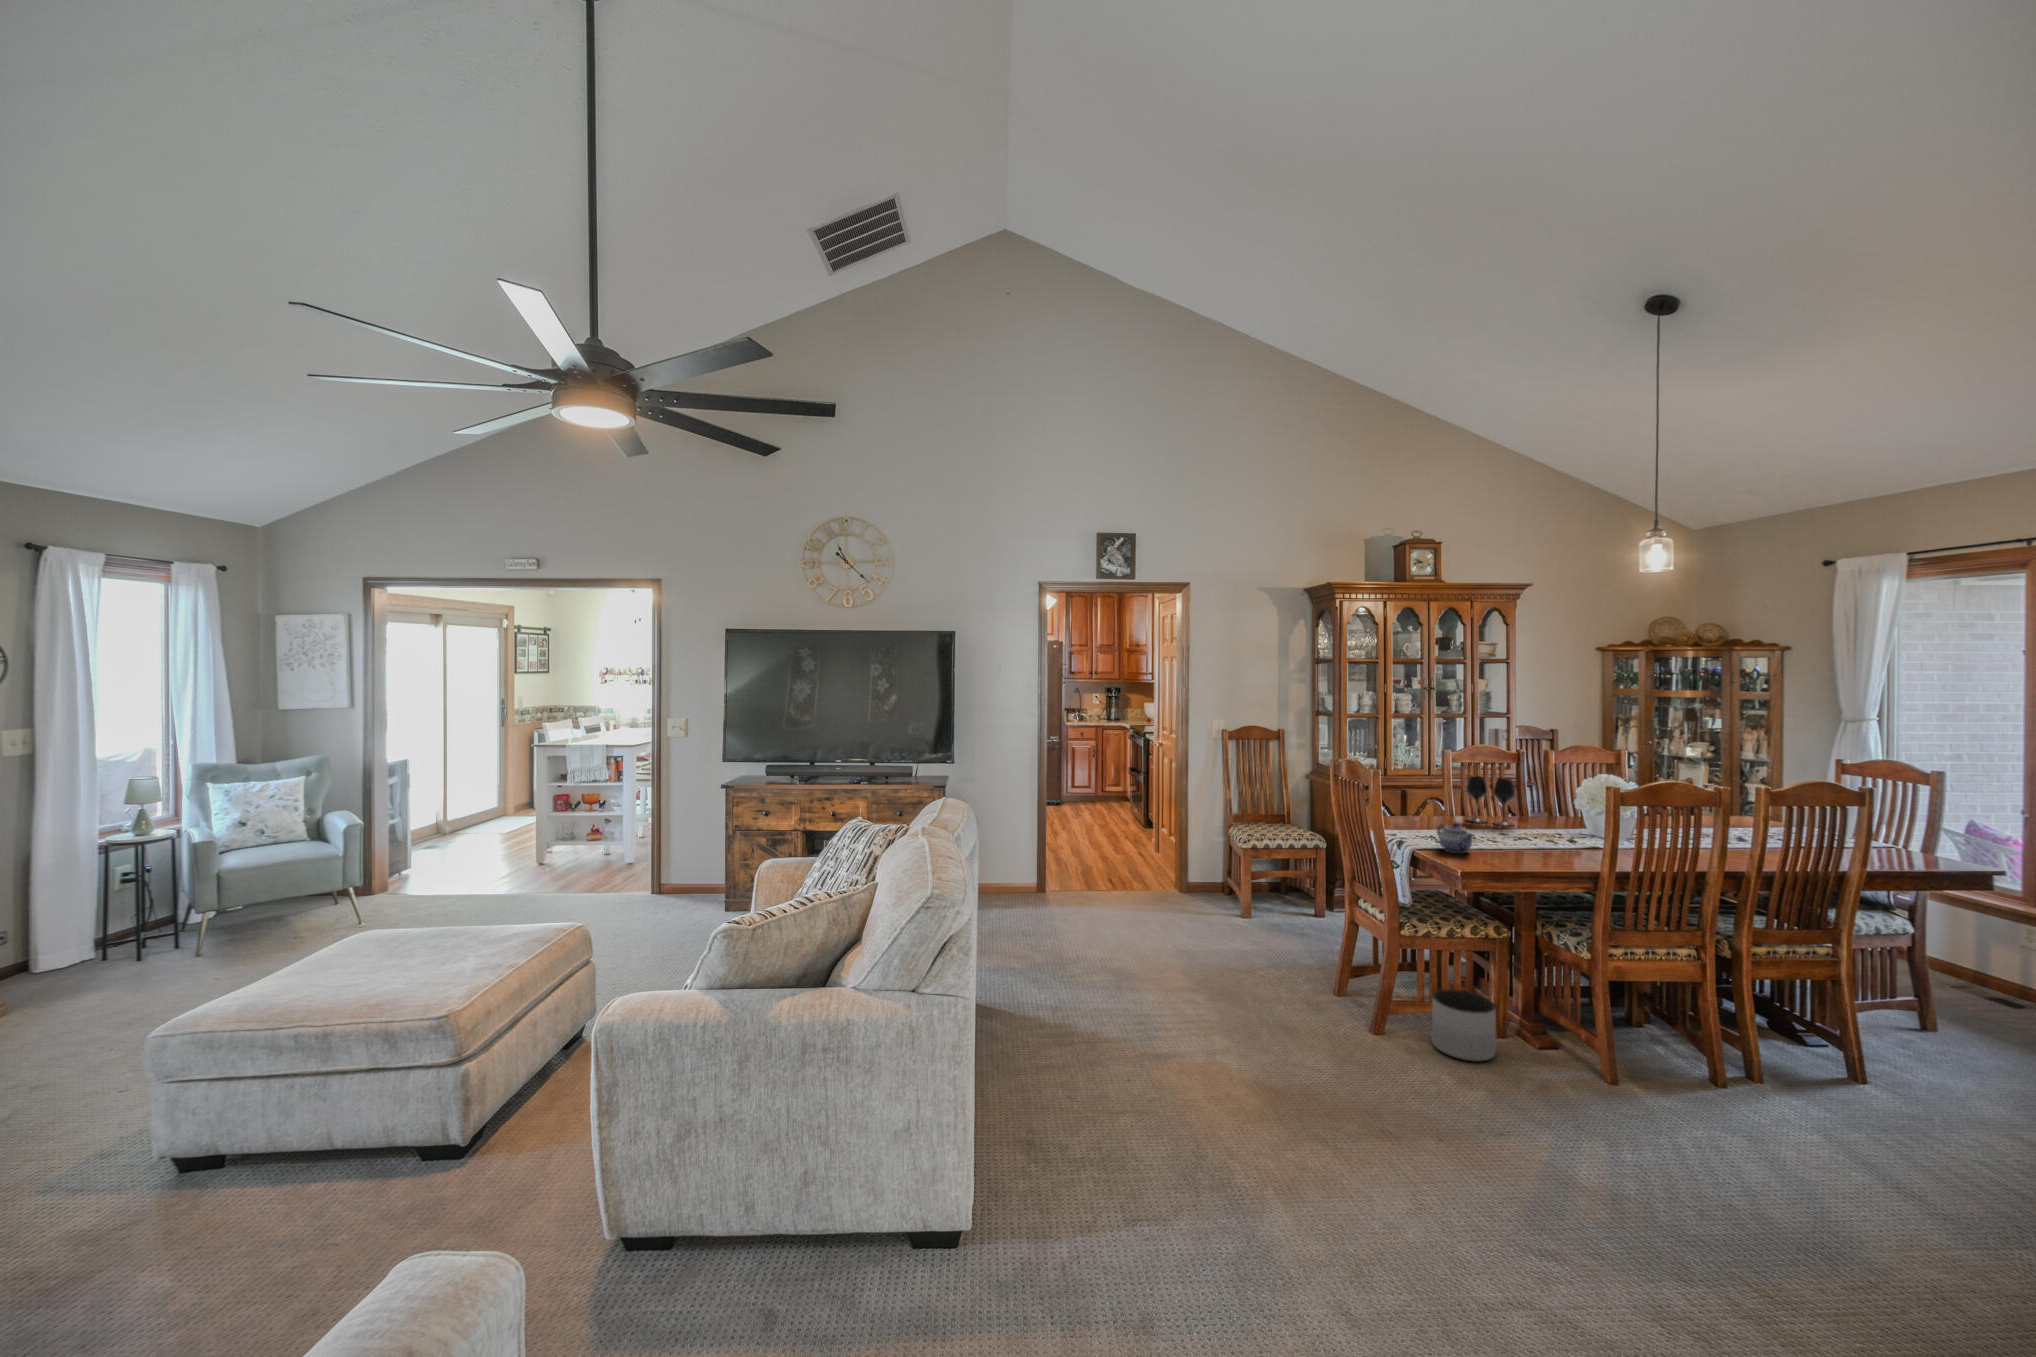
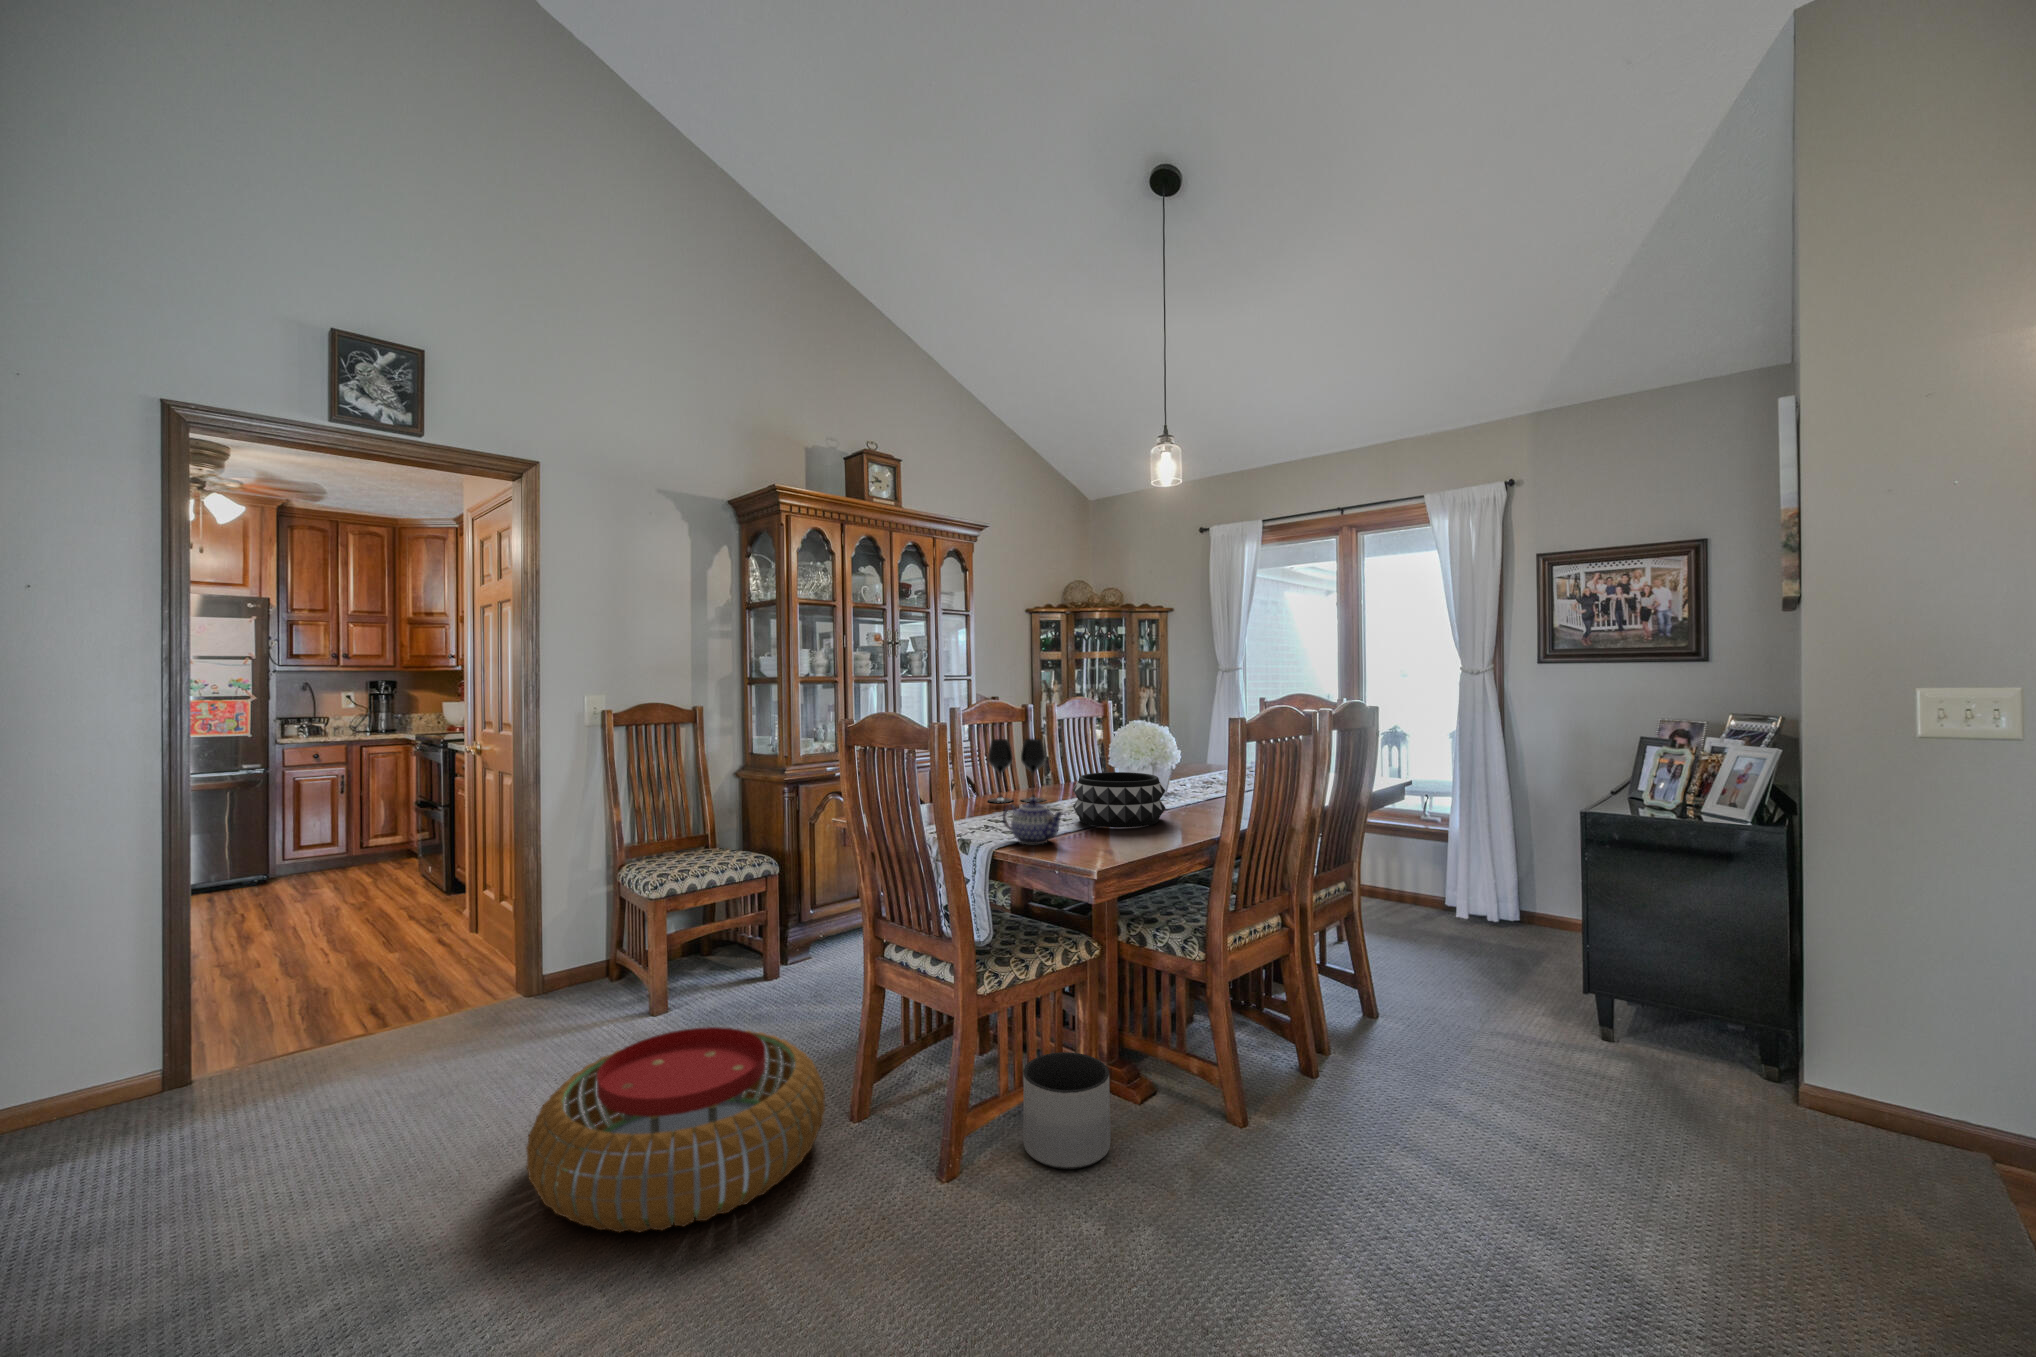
decorative bowl: none [1506,811,1587,855] -> present [1073,772,1165,828]
pouf: none [1164,918,1315,1010] -> present [526,1027,825,1233]

